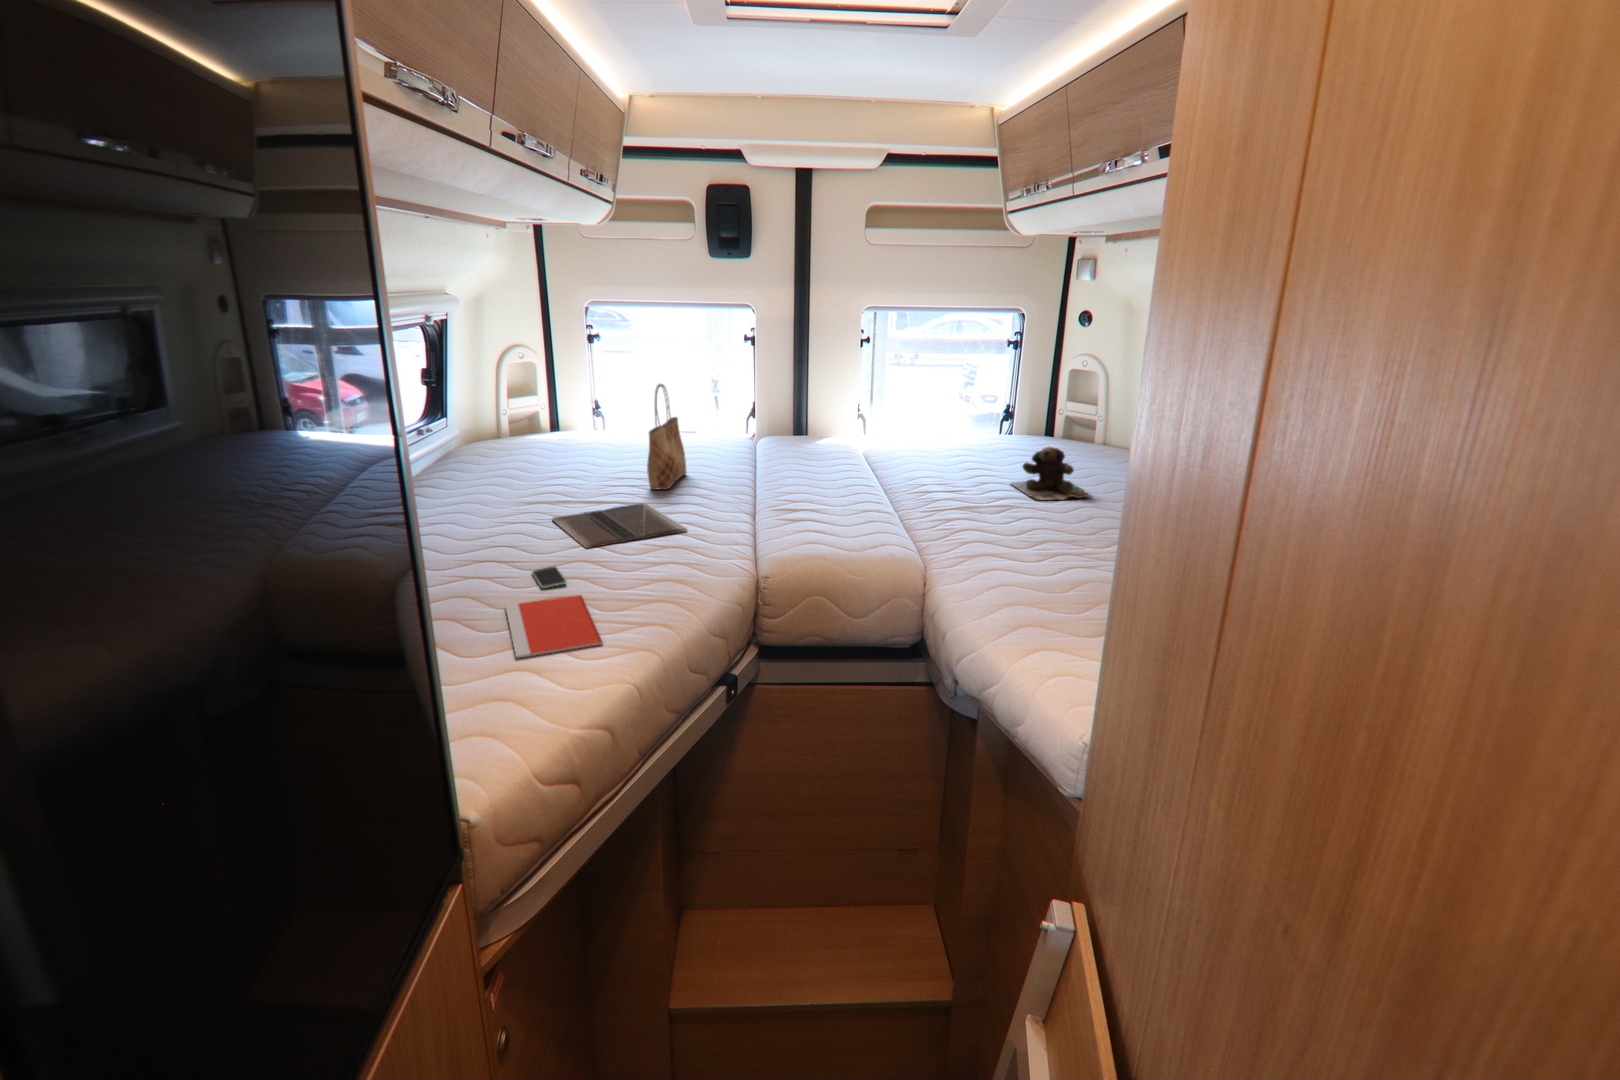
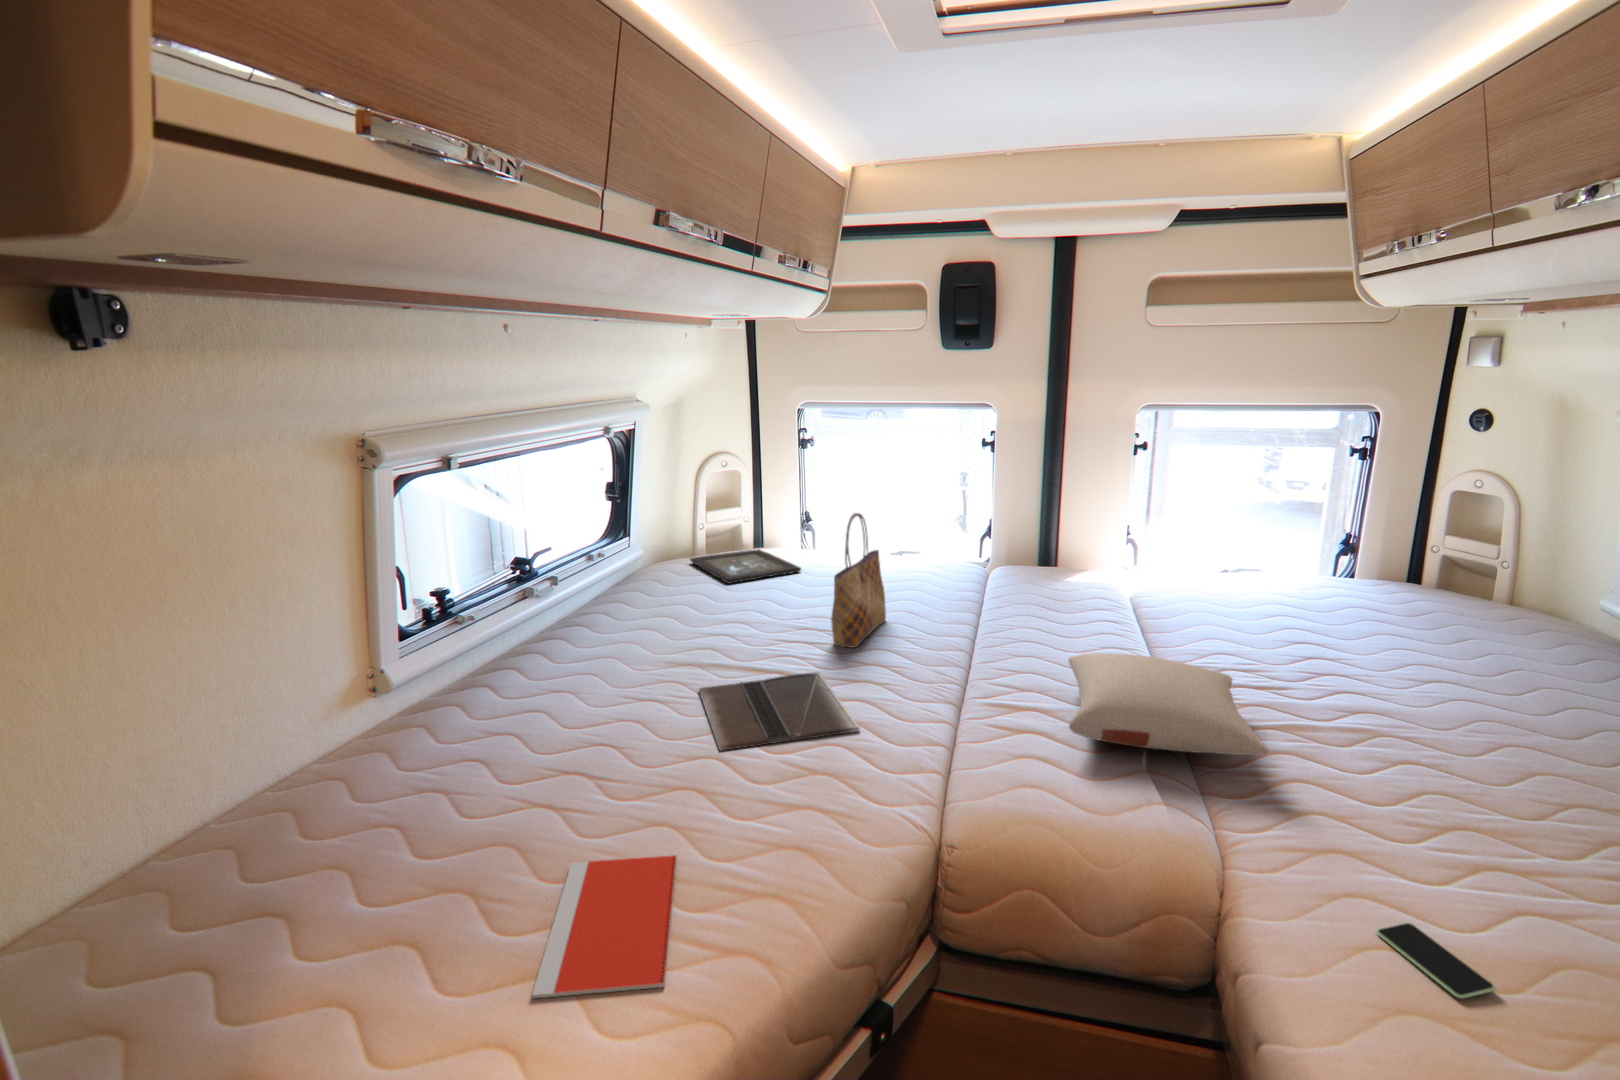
tray: none [498,434,604,458] -> present [690,549,801,584]
teddy bear: present [1011,446,1092,500] -> none [1361,629,1527,721]
pillow: none [827,468,951,522] -> present [1068,653,1269,755]
smartphone: present [532,567,566,588] -> present [1376,923,1496,999]

